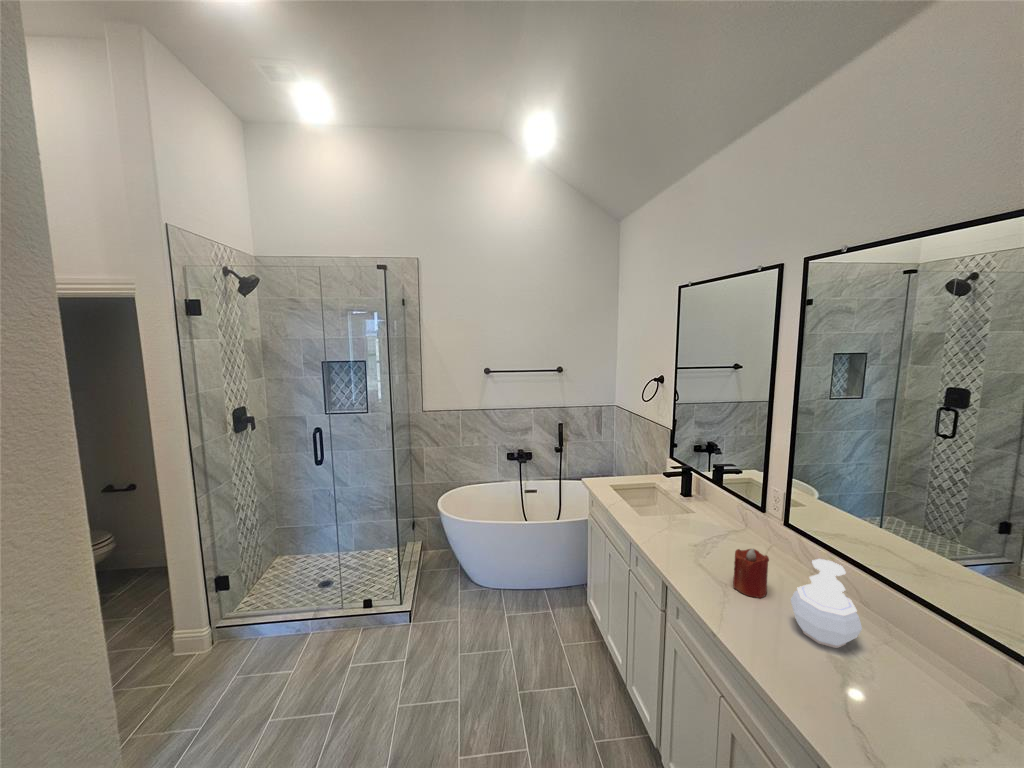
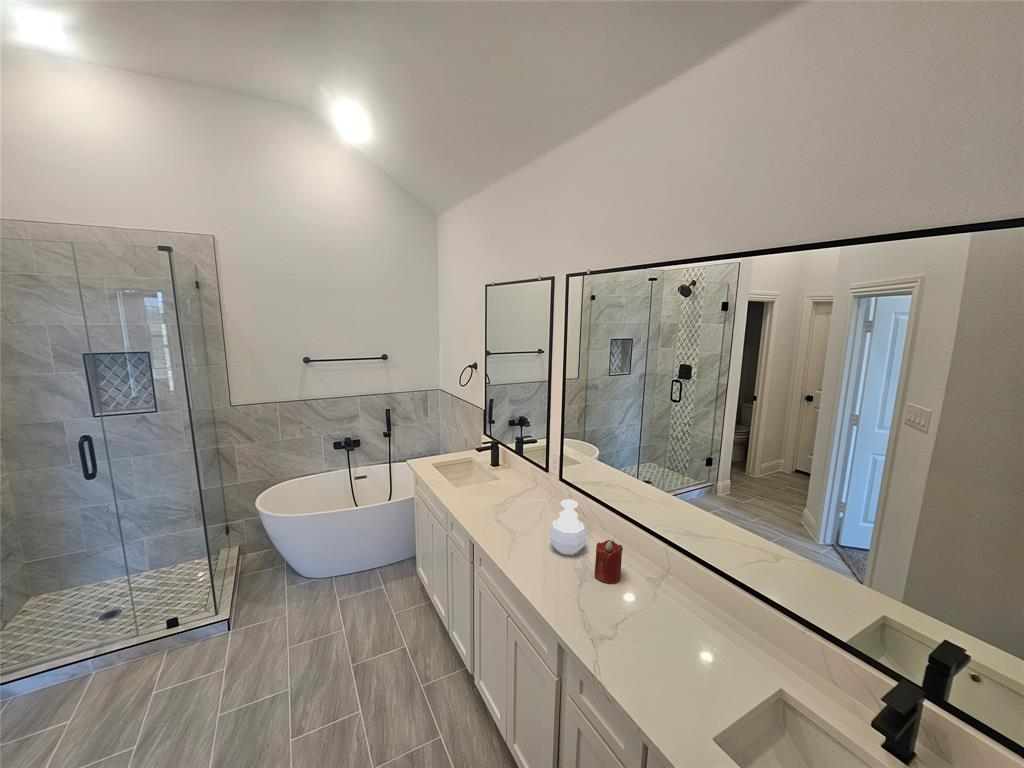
candle: present [733,549,769,598] -> present [595,540,623,583]

